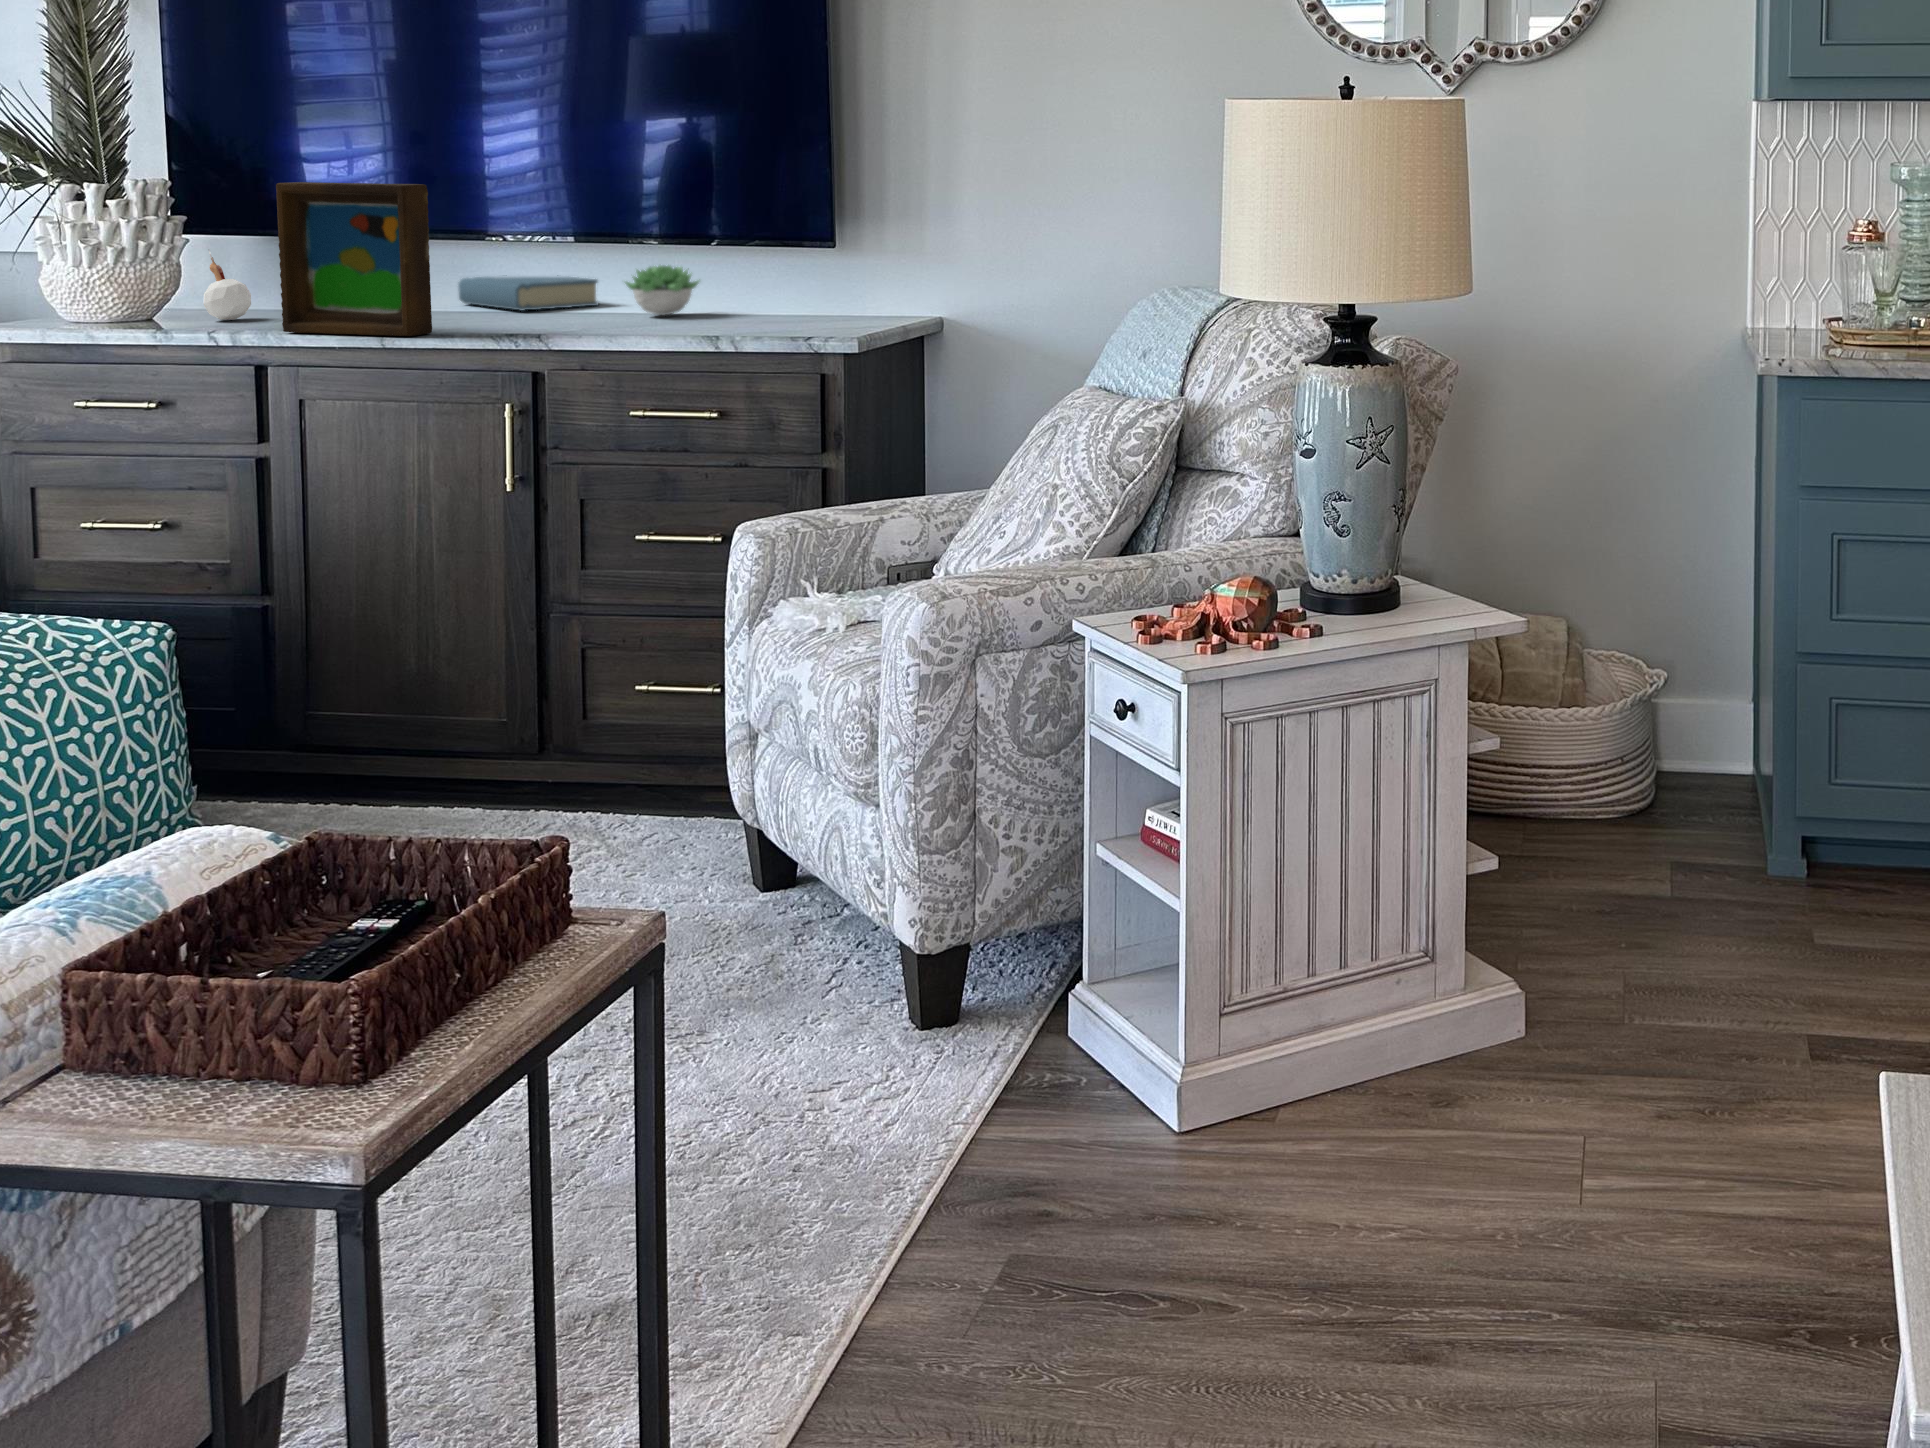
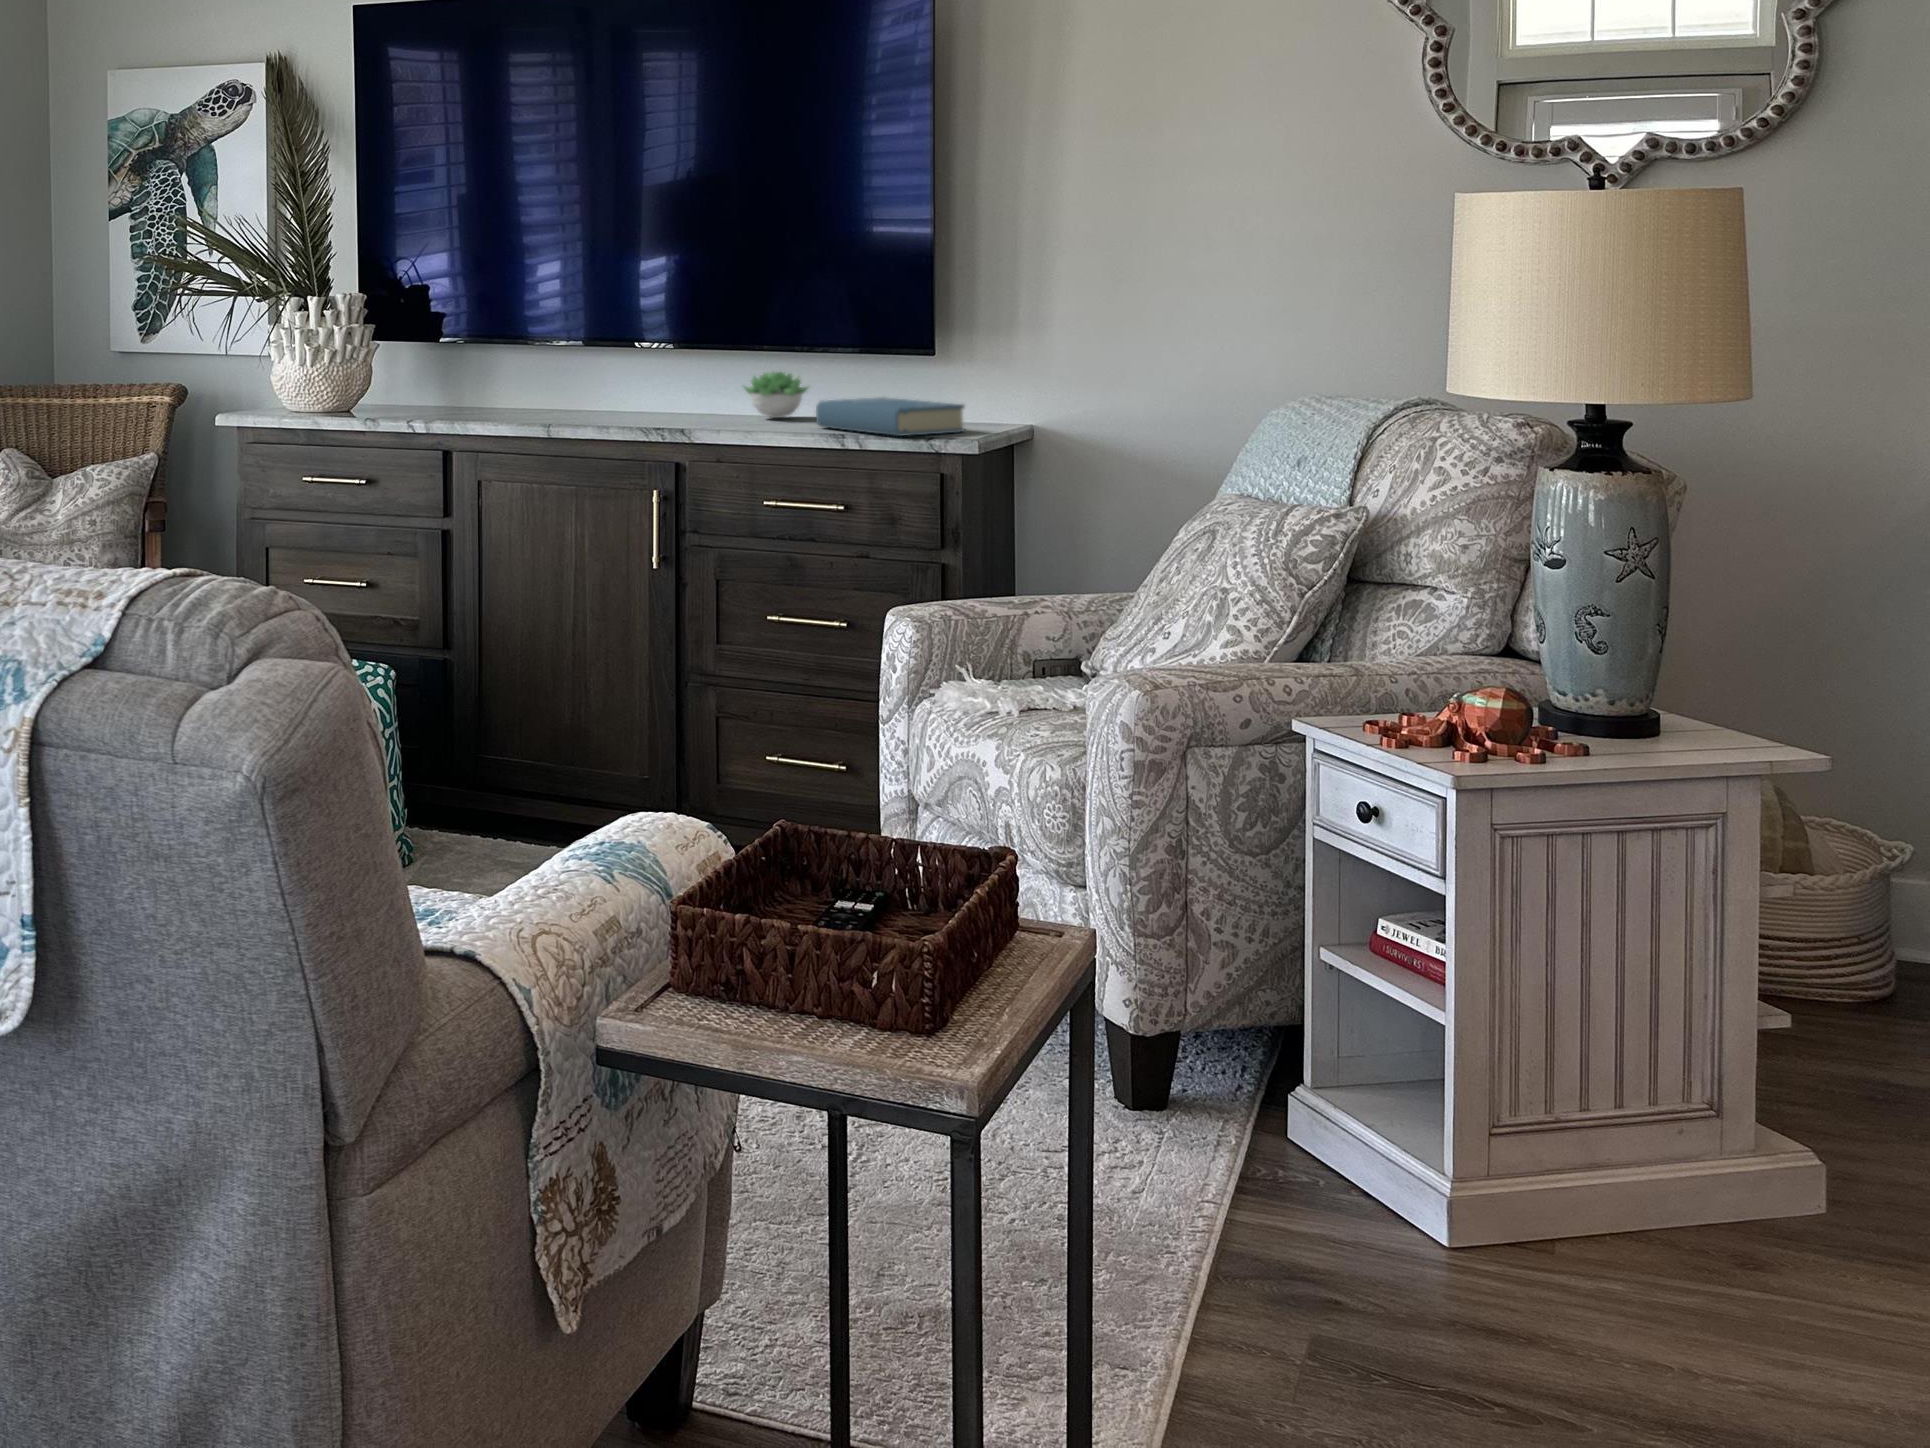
picture frame: present [276,182,432,336] -> none [468,296,592,431]
candle: present [204,250,251,320] -> none [394,354,429,415]
hardback book: present [458,275,598,310] -> present [816,397,964,436]

